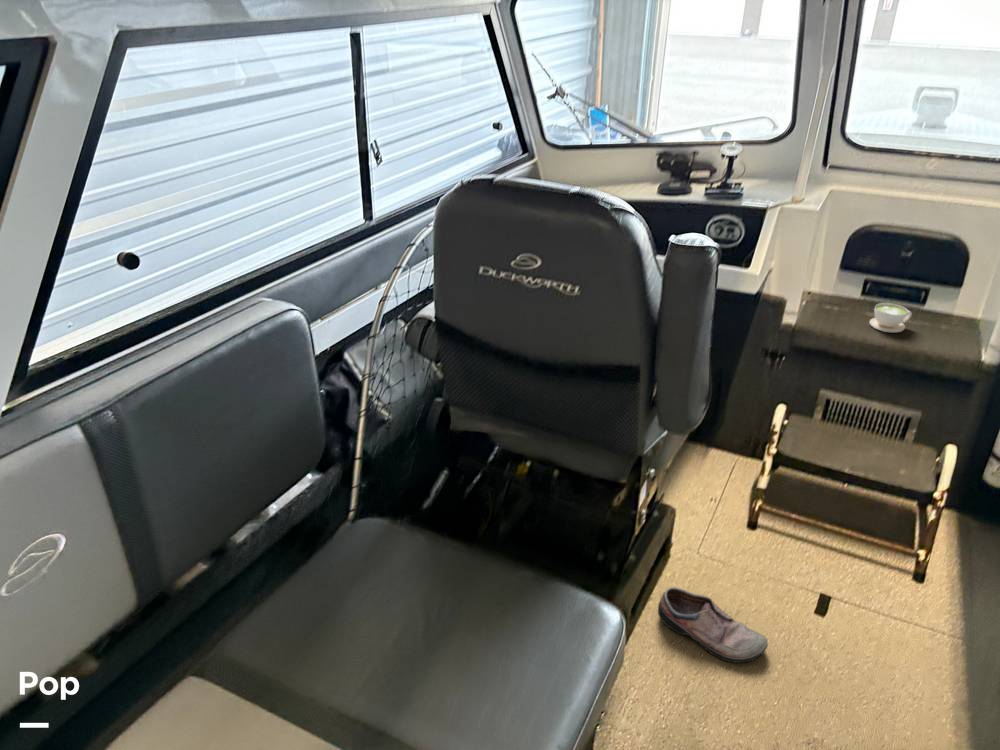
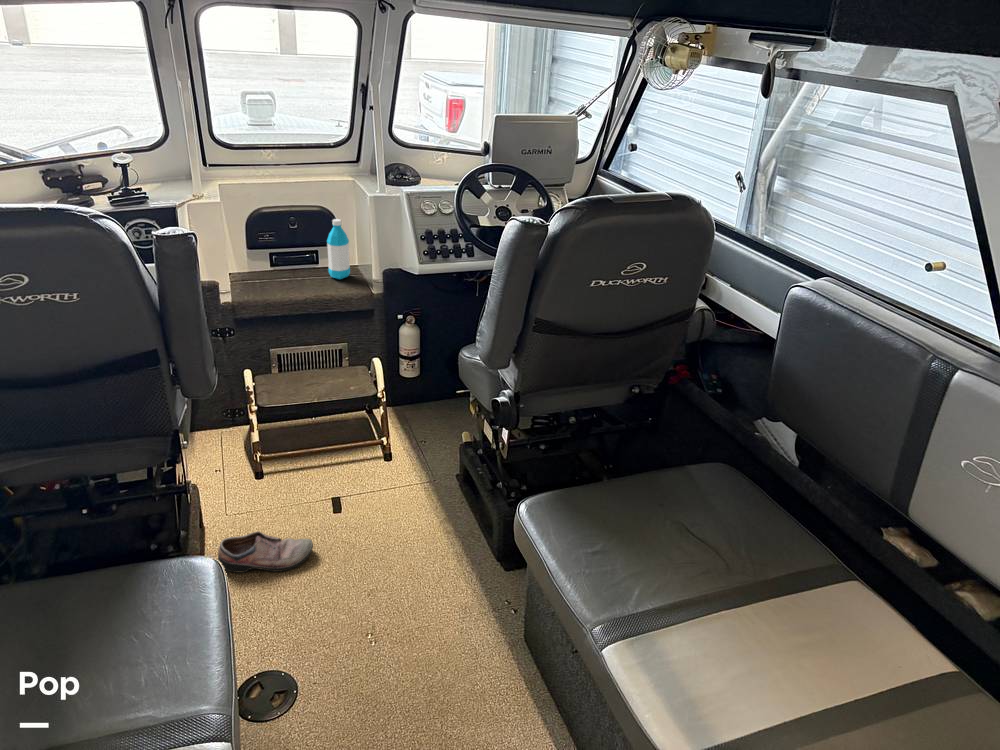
water bottle: none [931,255,976,332] -> present [327,219,350,279]
coffee cup: present [870,303,912,333] -> none [288,266,315,289]

